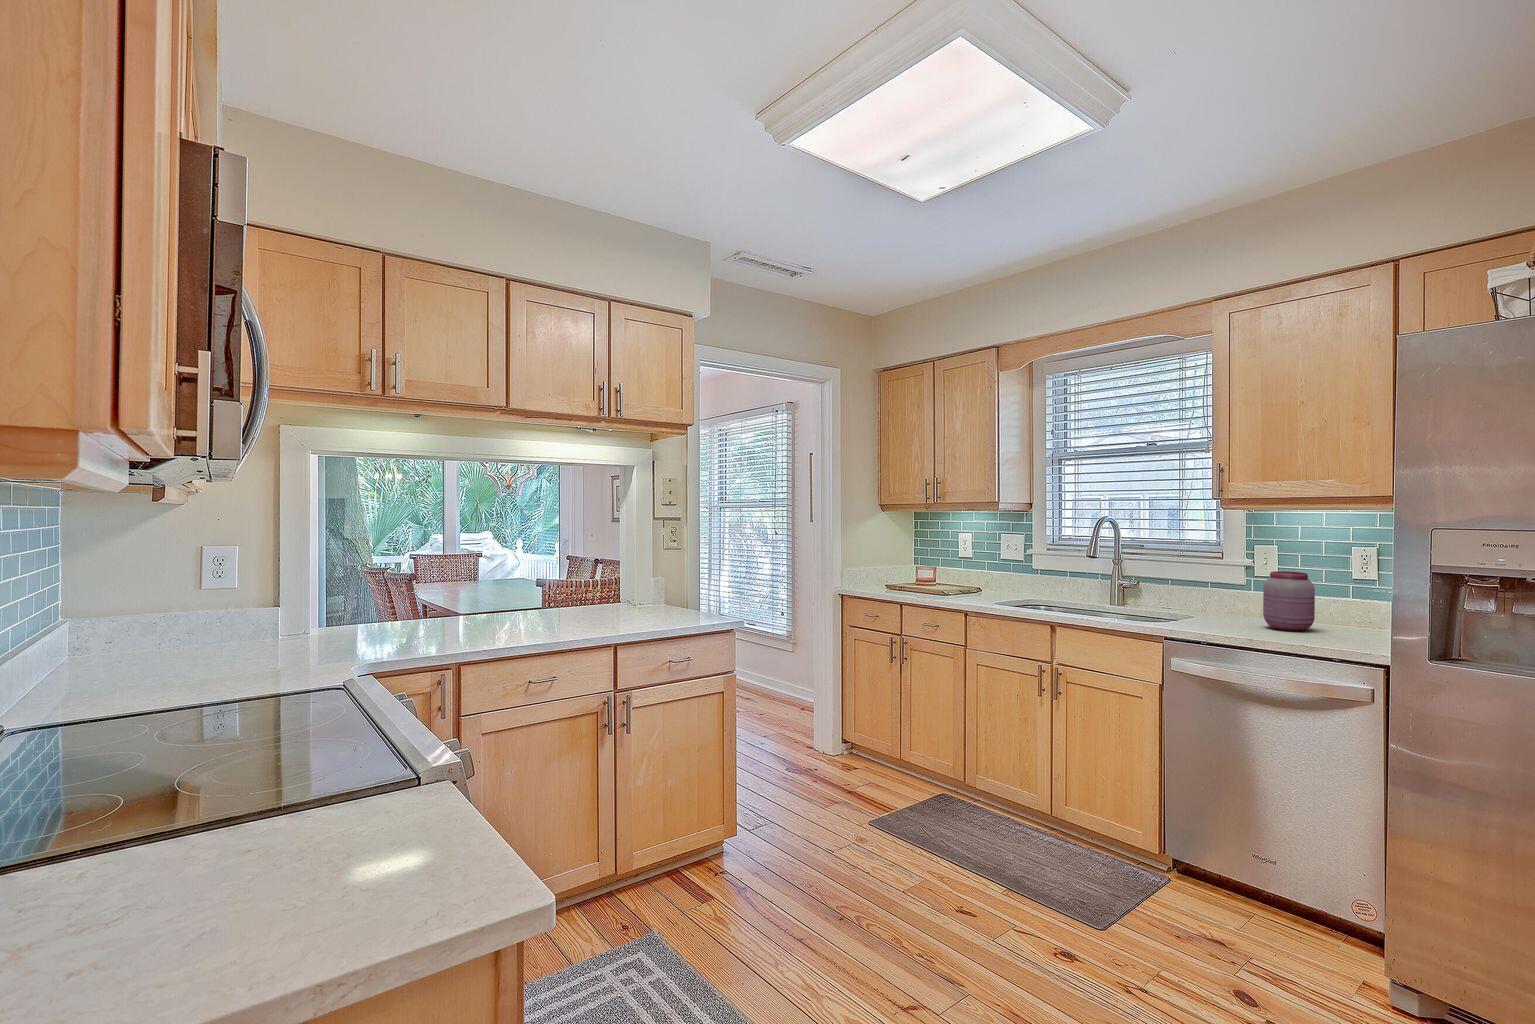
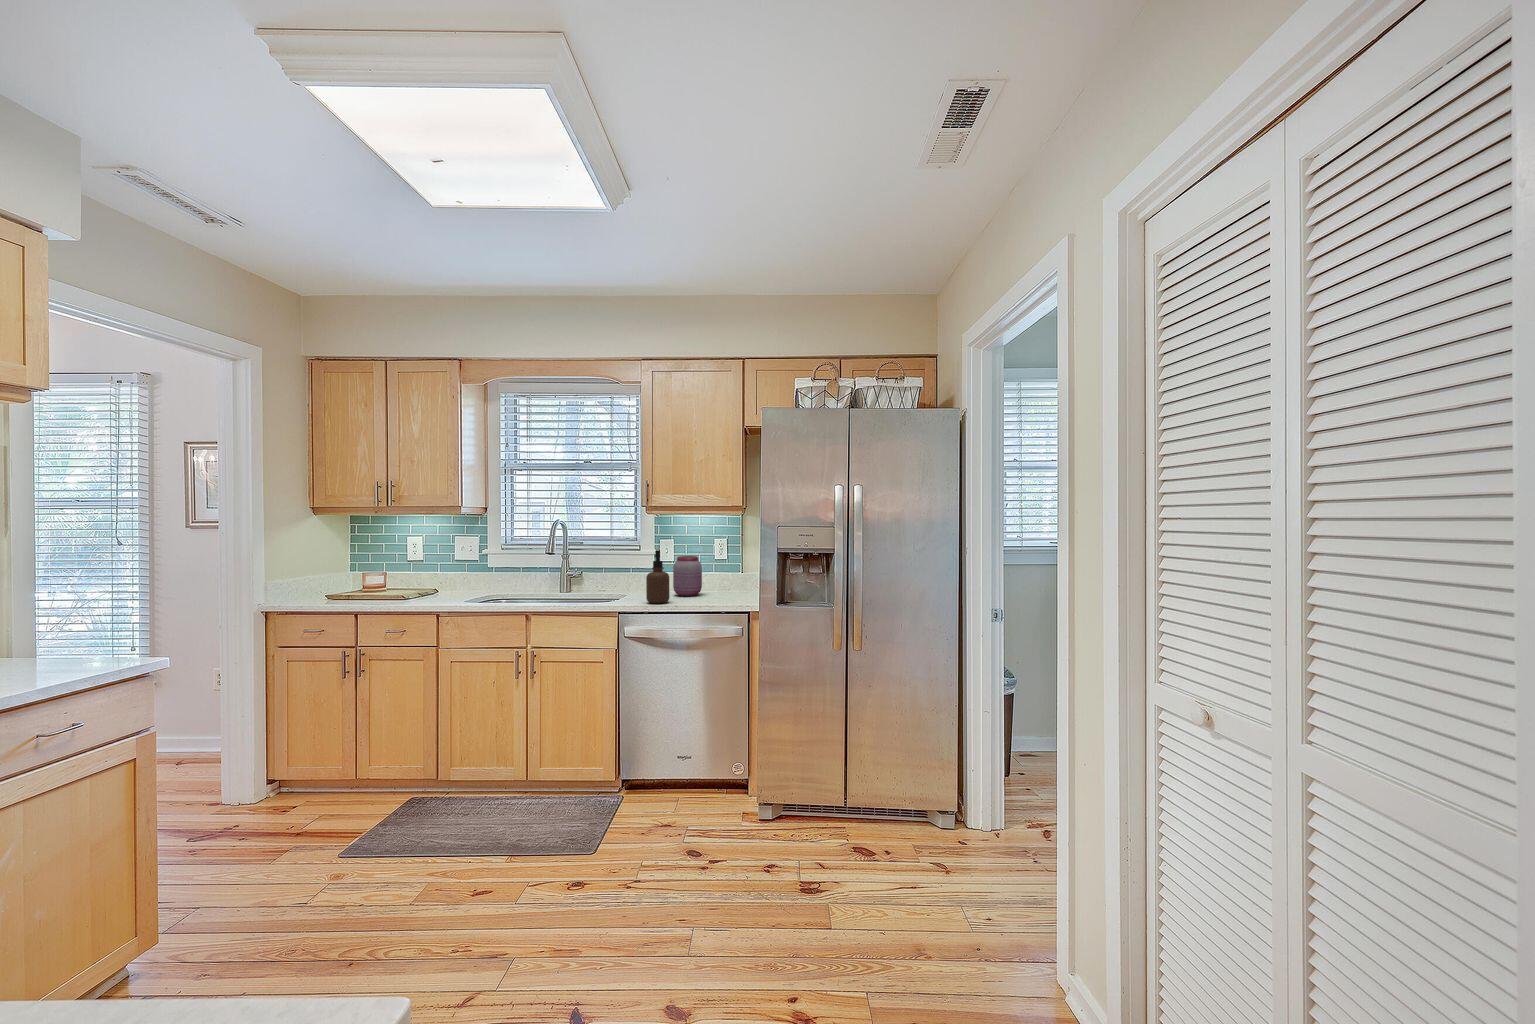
soap dispenser: none [1207,560,1244,634] -> present [646,550,670,604]

